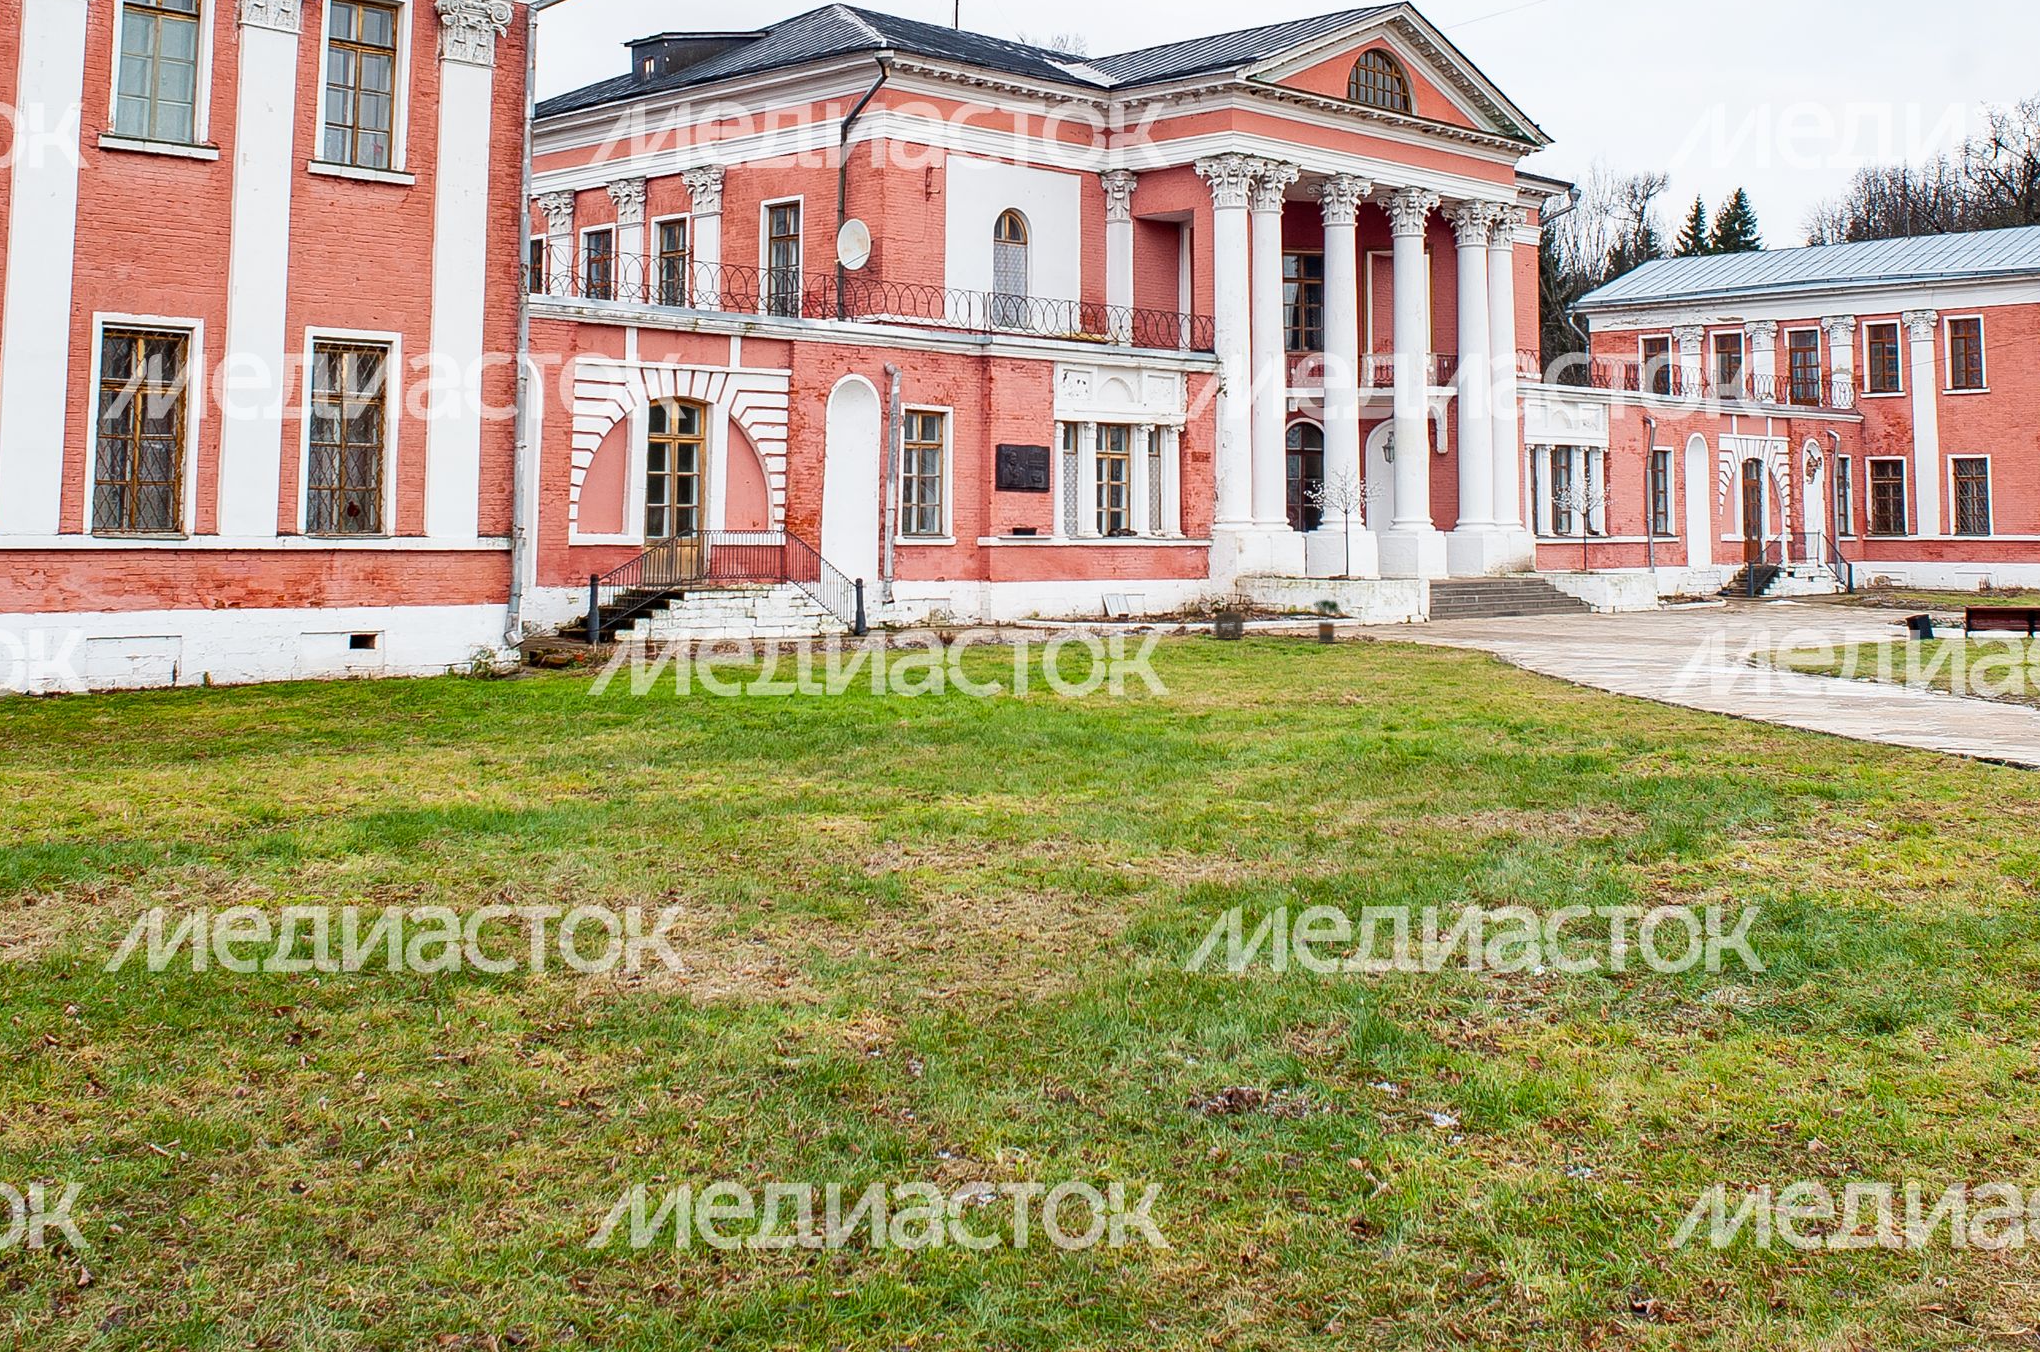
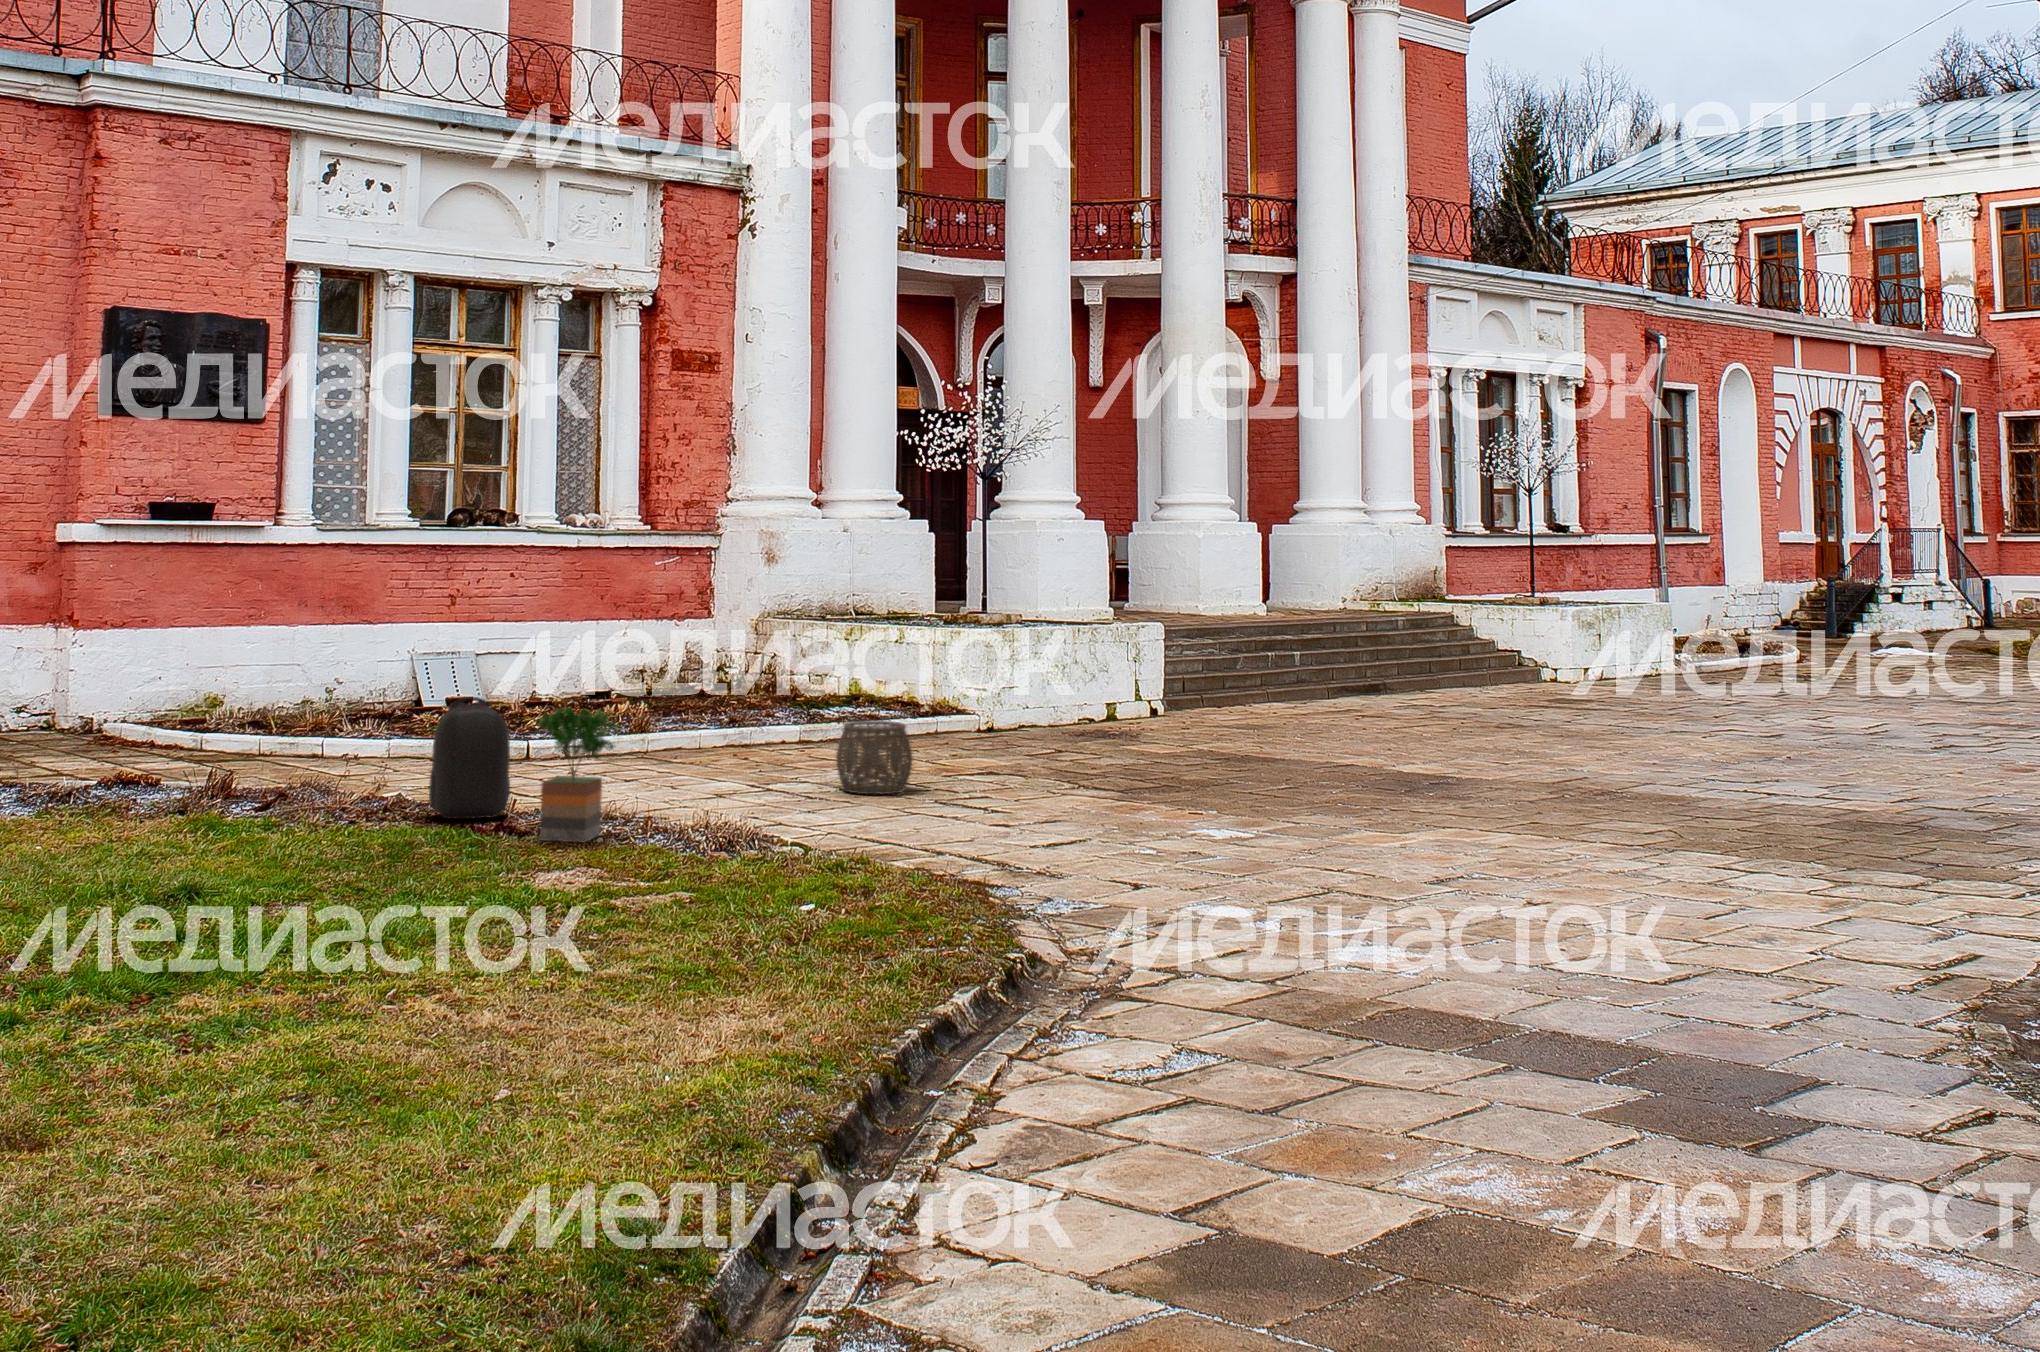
backpack: none [1263,598,1292,639] -> present [429,697,510,819]
woven basket: present [1214,613,1244,639] -> present [836,721,912,795]

